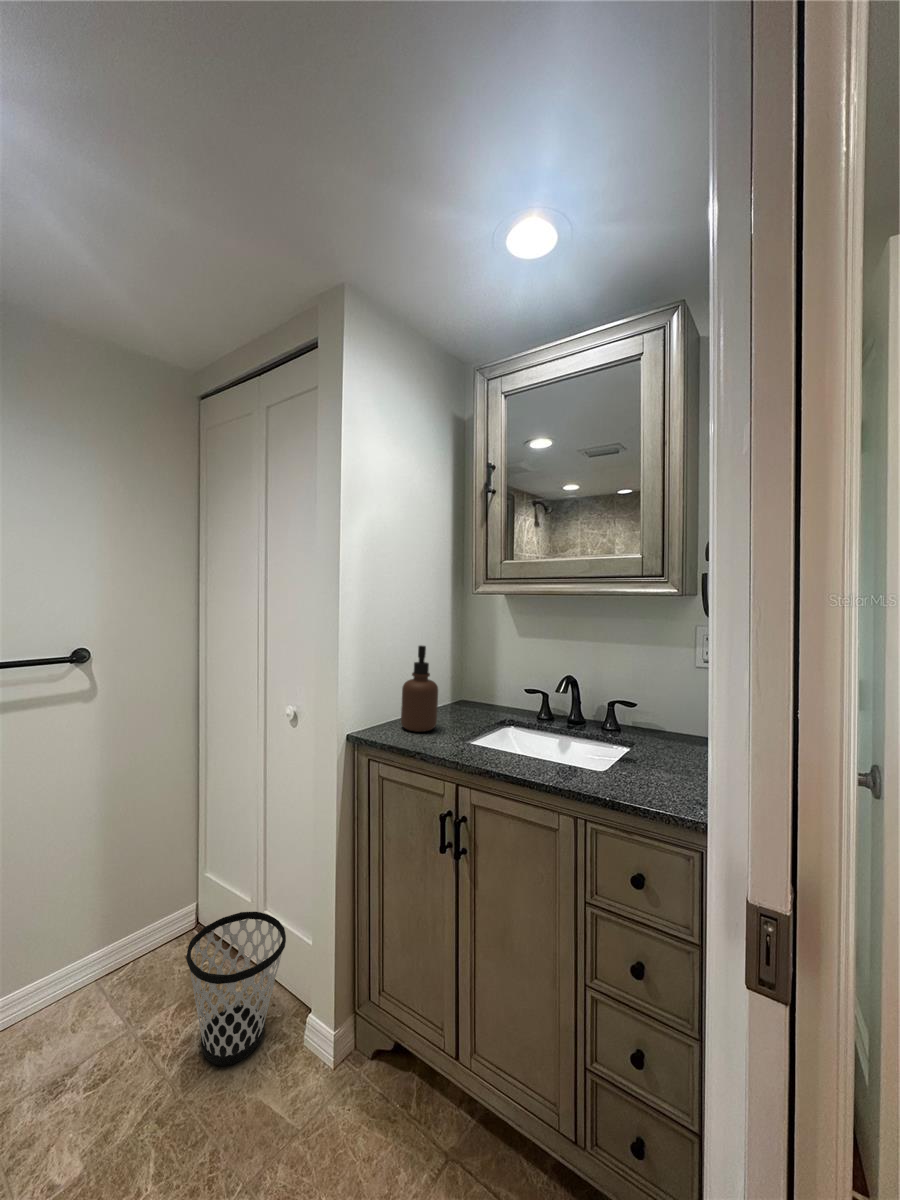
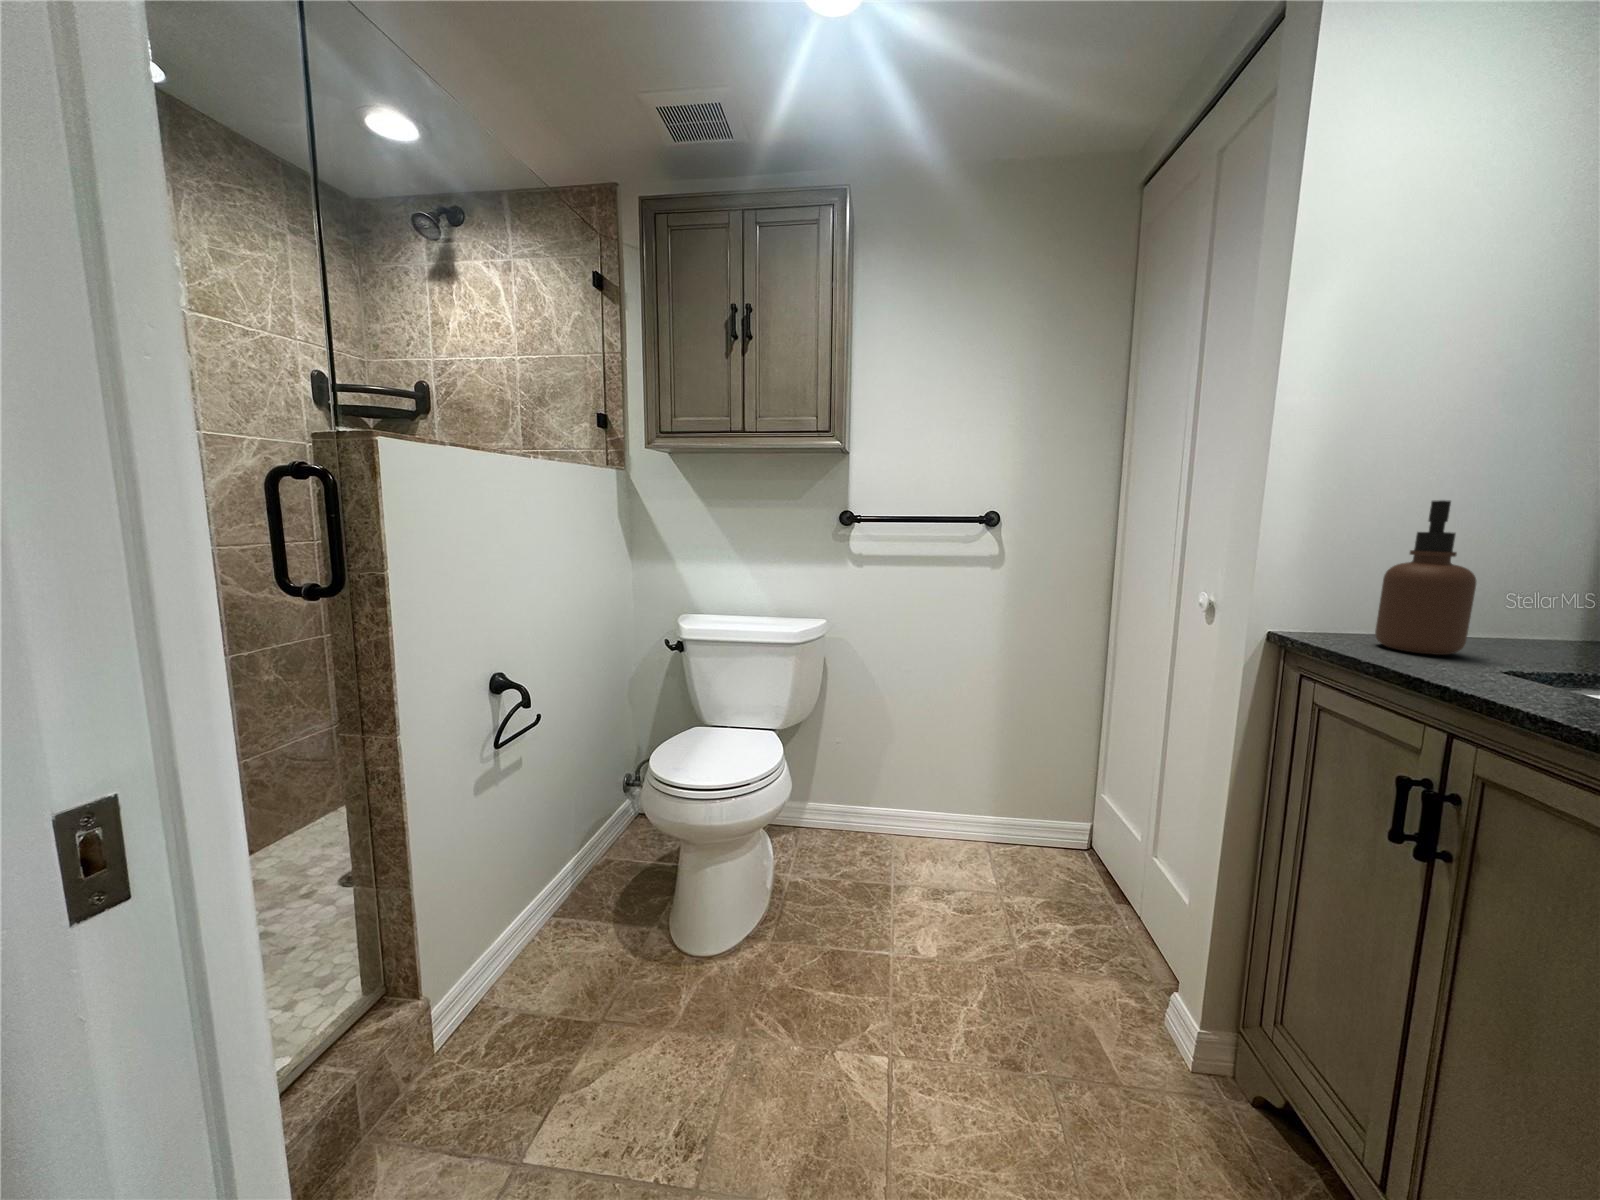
wastebasket: present [186,912,286,1066] -> none [1041,829,1158,986]

